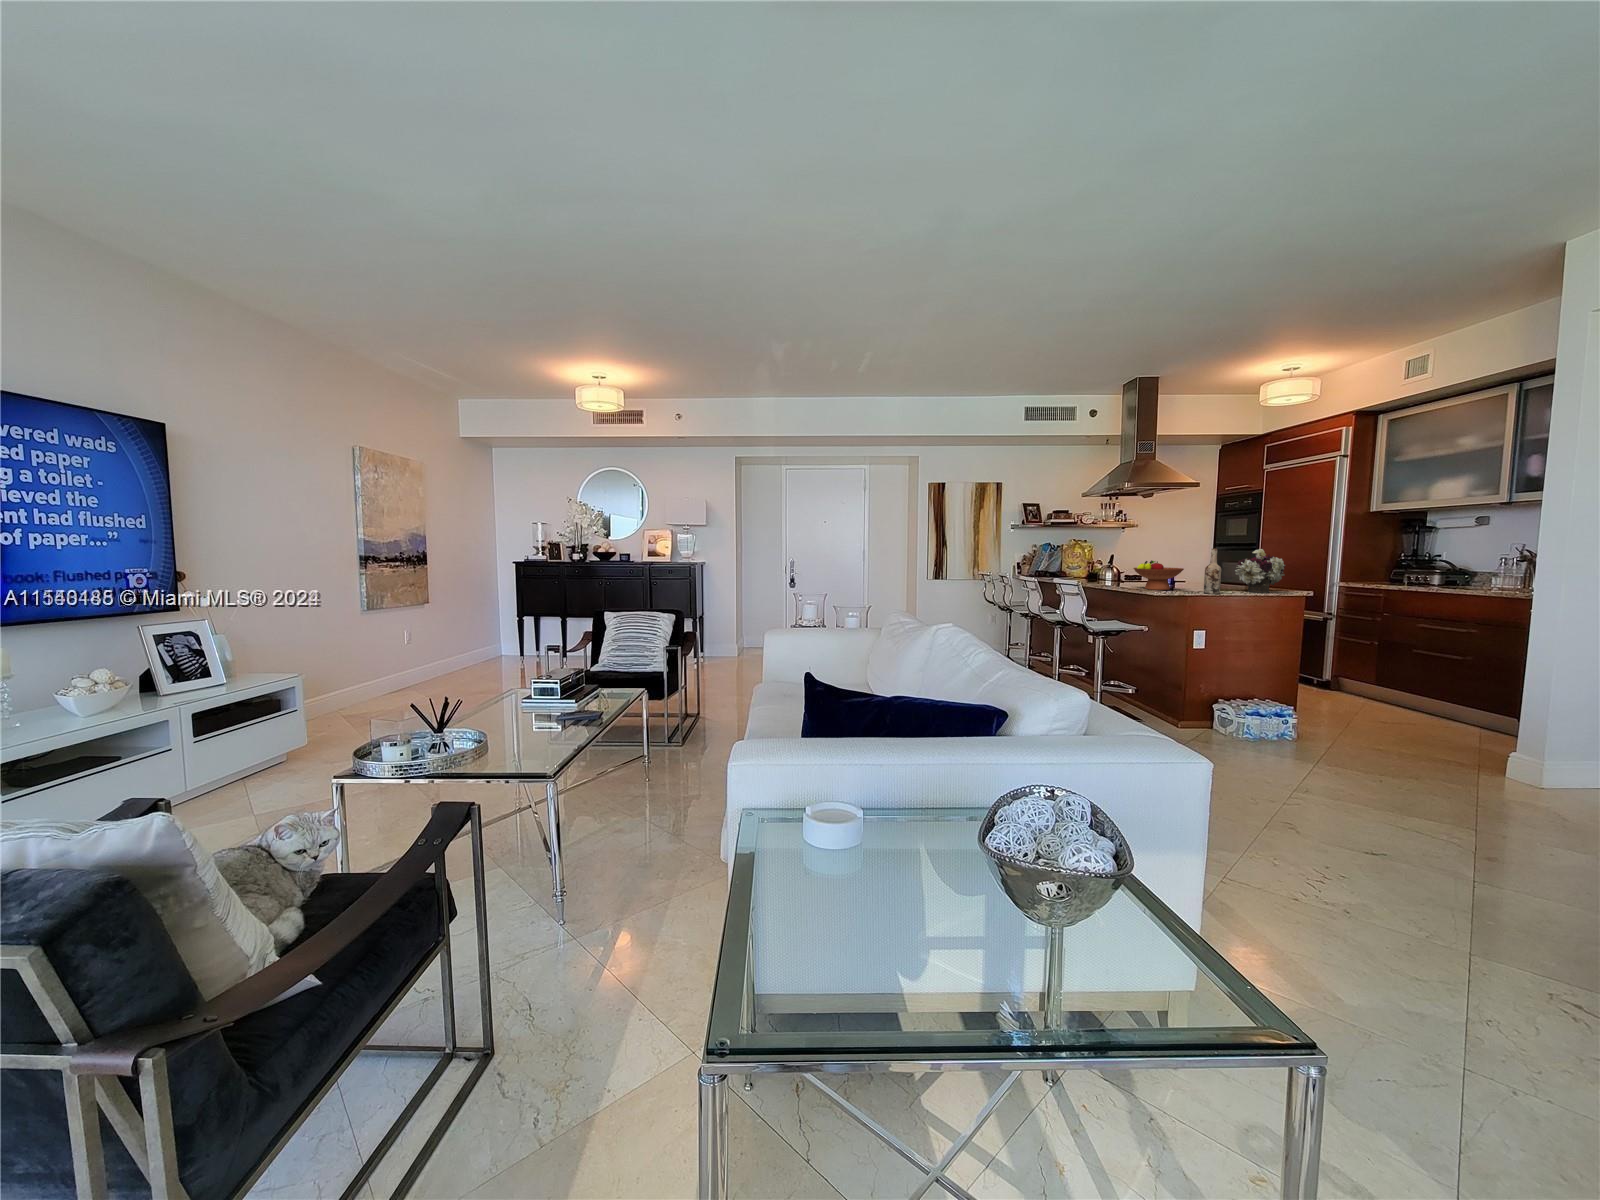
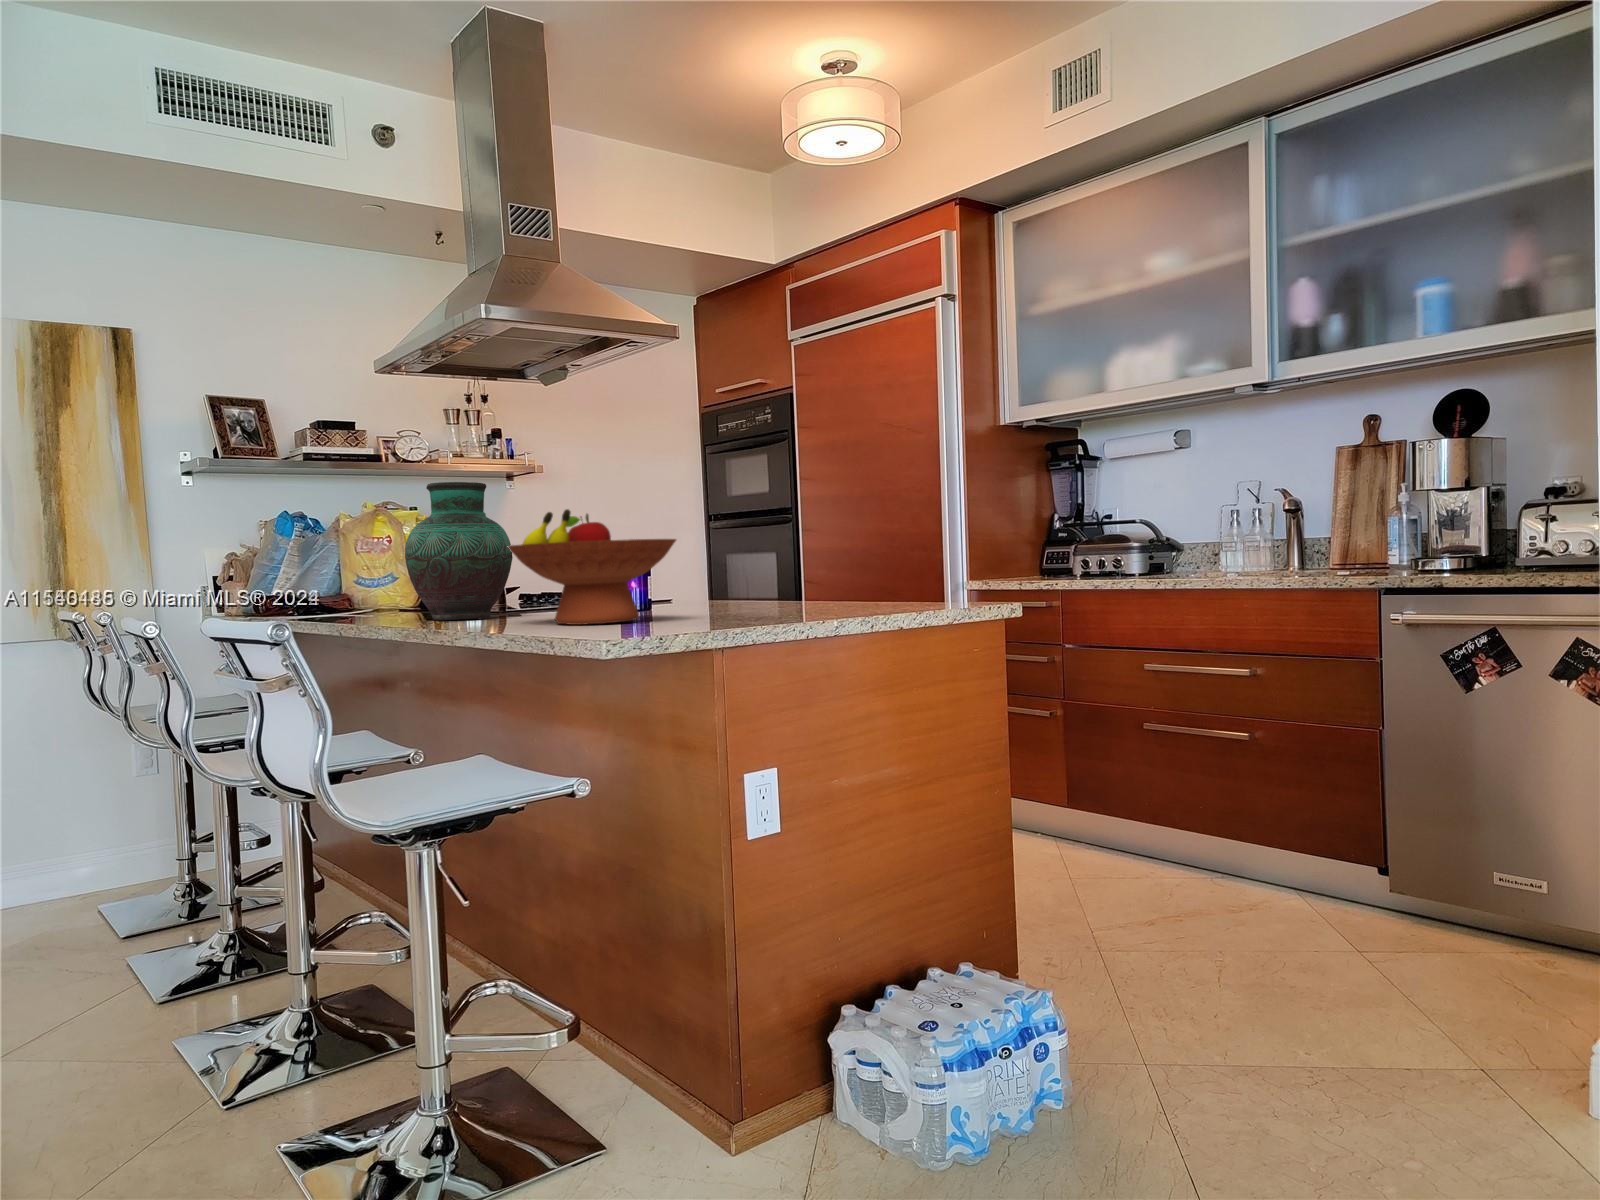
vase: none [1099,547,1131,585] -> present [405,482,513,620]
wine bottle: present [1204,549,1222,594] -> none [743,455,797,622]
flower arrangement: present [1235,549,1285,593] -> none [811,476,931,611]

